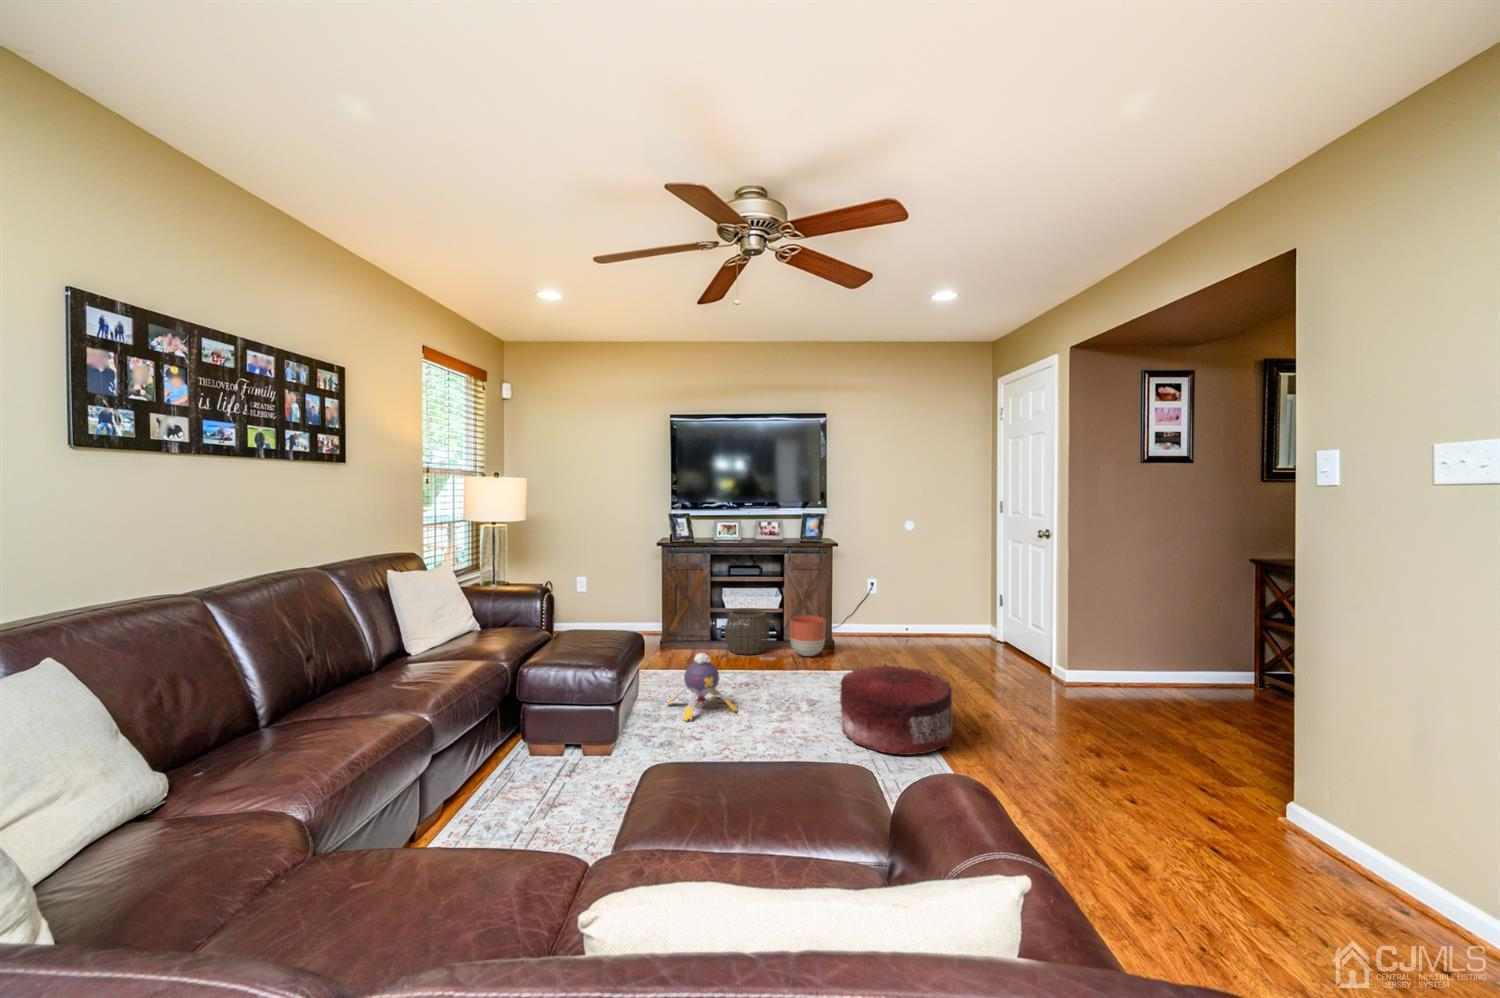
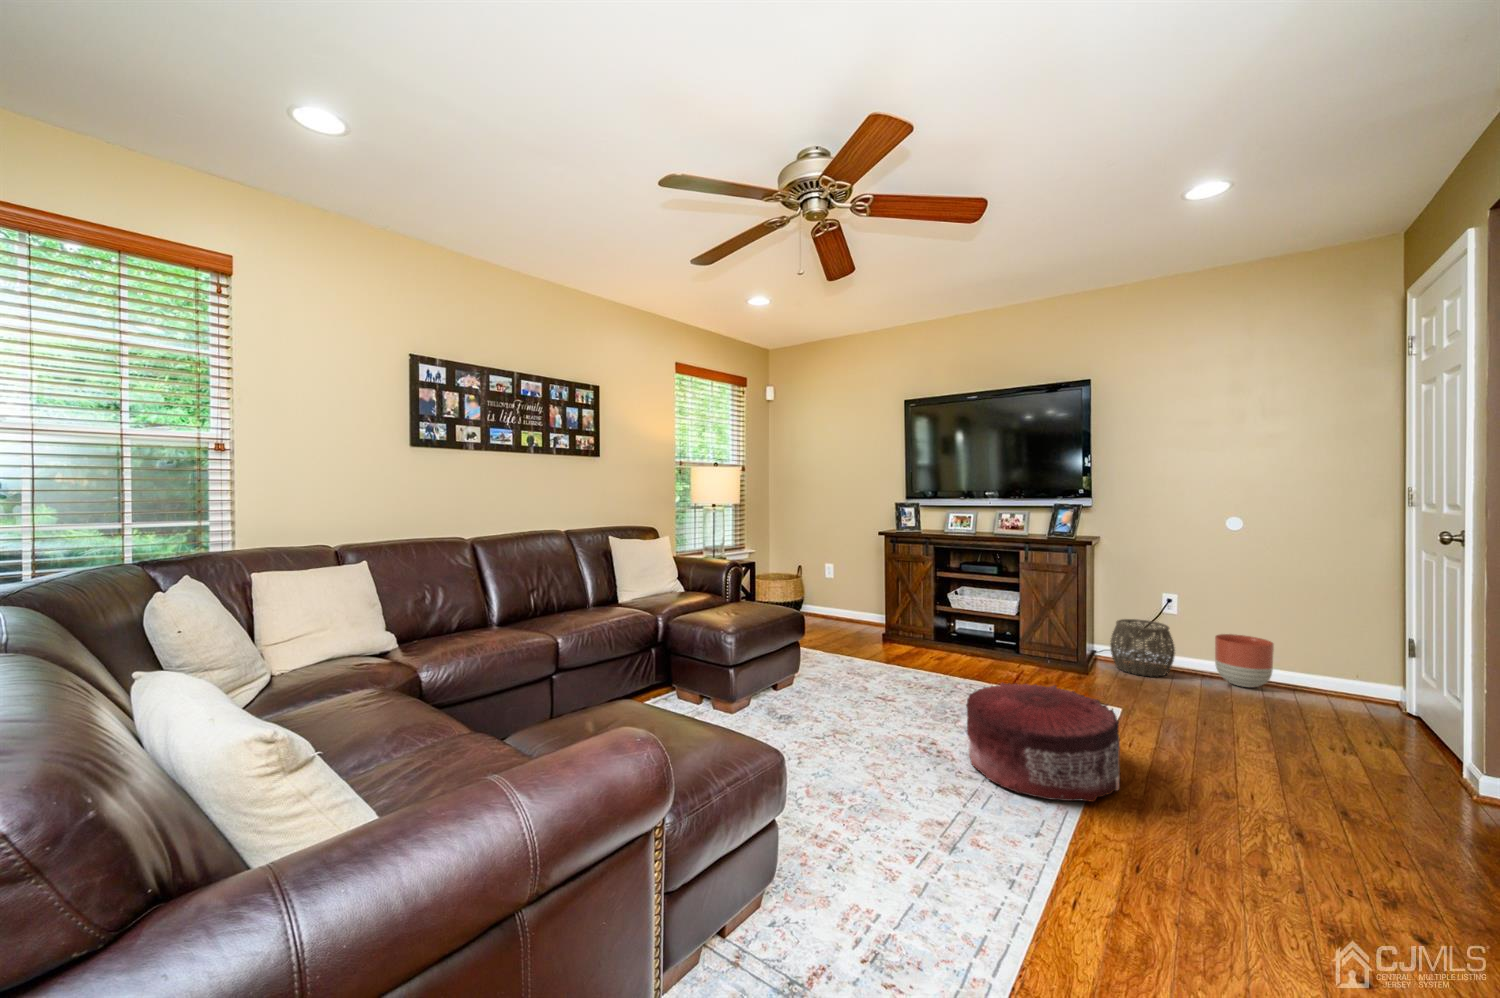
woven basket: present [725,608,769,654] -> present [1110,619,1175,677]
planter: present [790,615,825,656] -> present [1215,634,1274,687]
plush toy: present [668,653,737,721] -> none [820,638,885,706]

